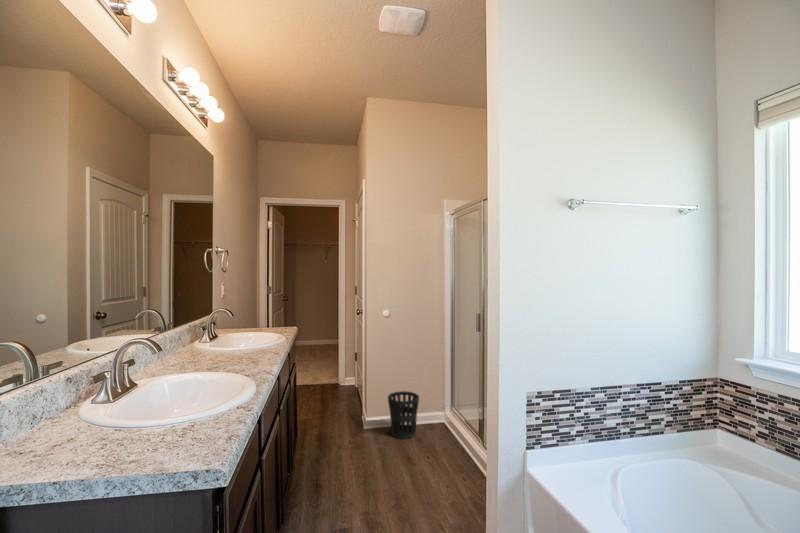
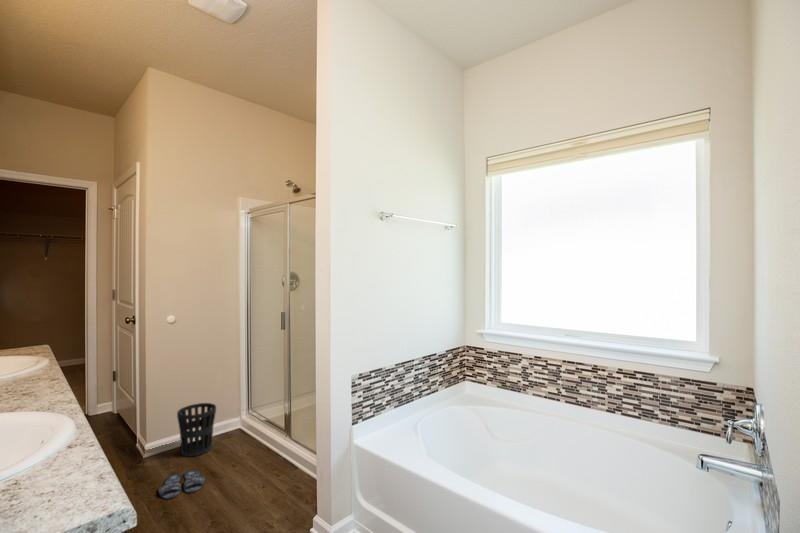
slippers: none [368,450,404,471] -> present [159,470,205,499]

